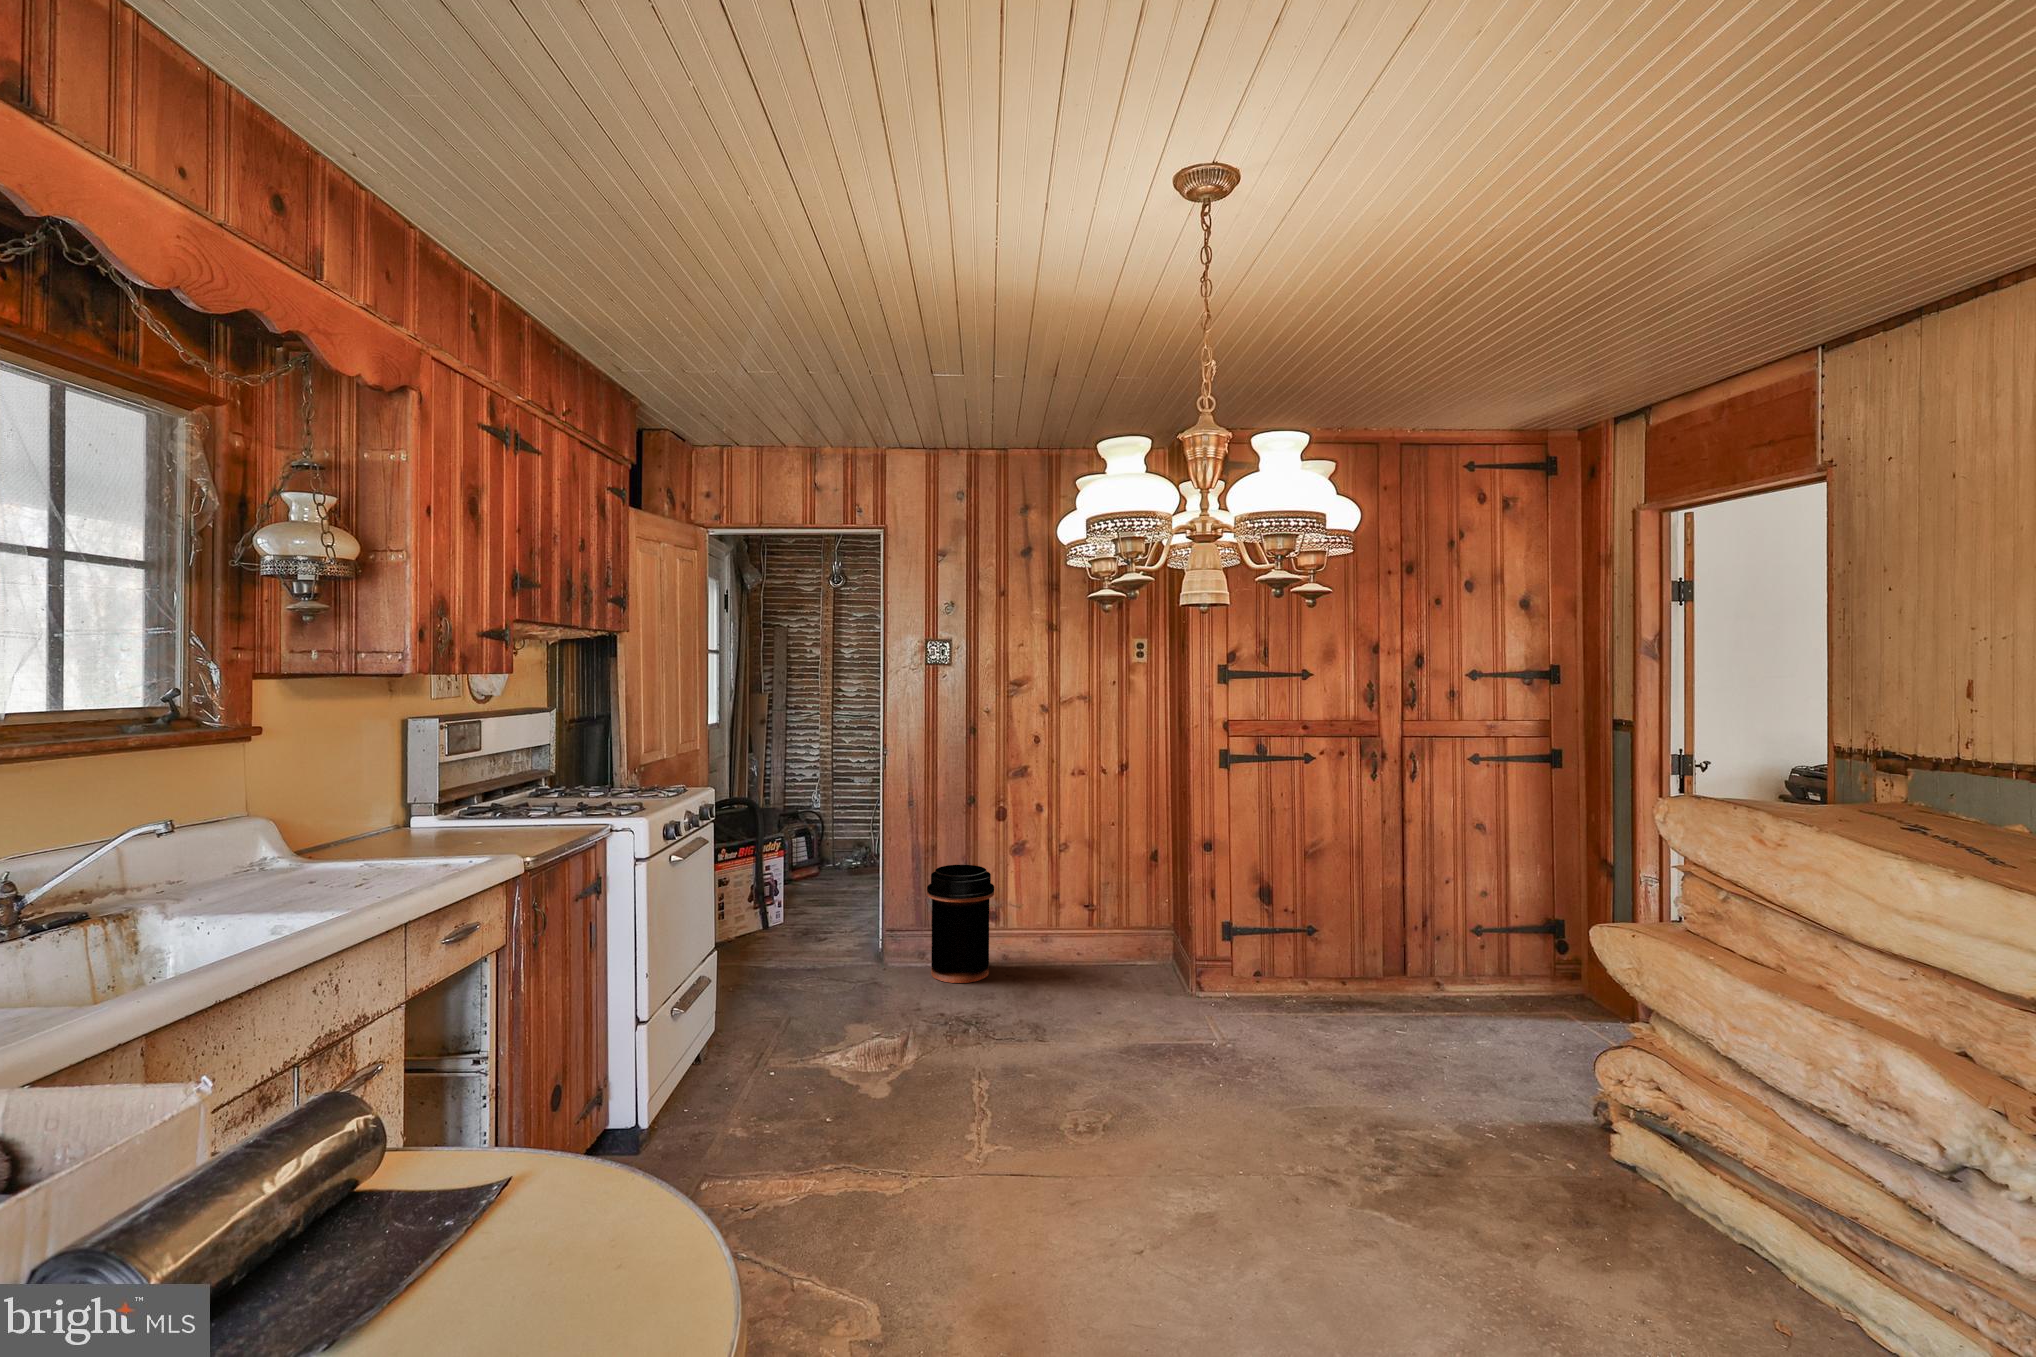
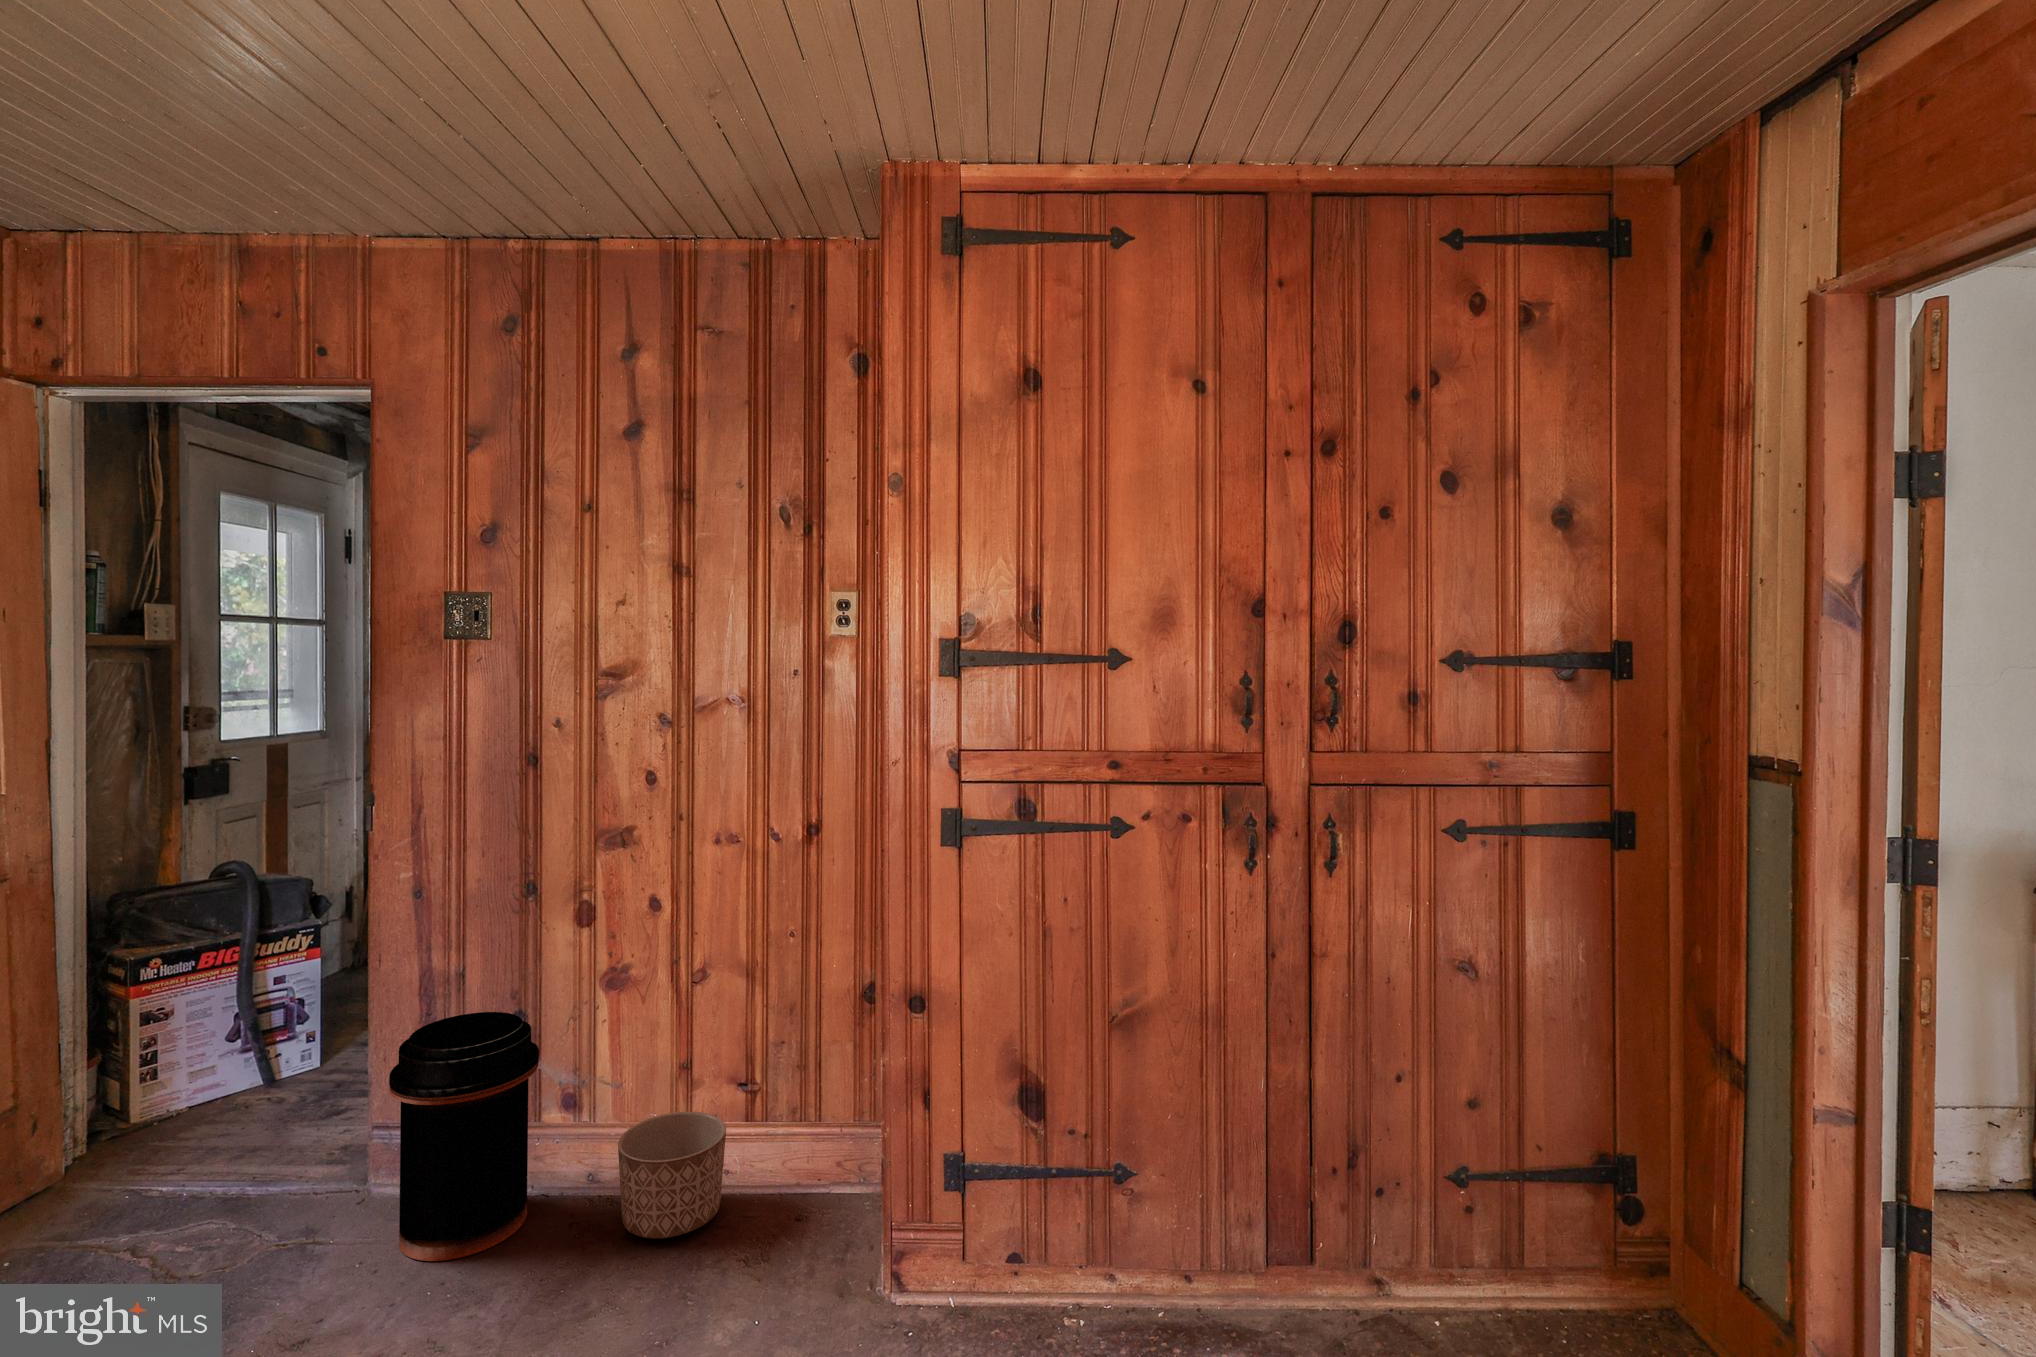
planter: none [1038,919,1091,976] -> present [618,1112,726,1238]

